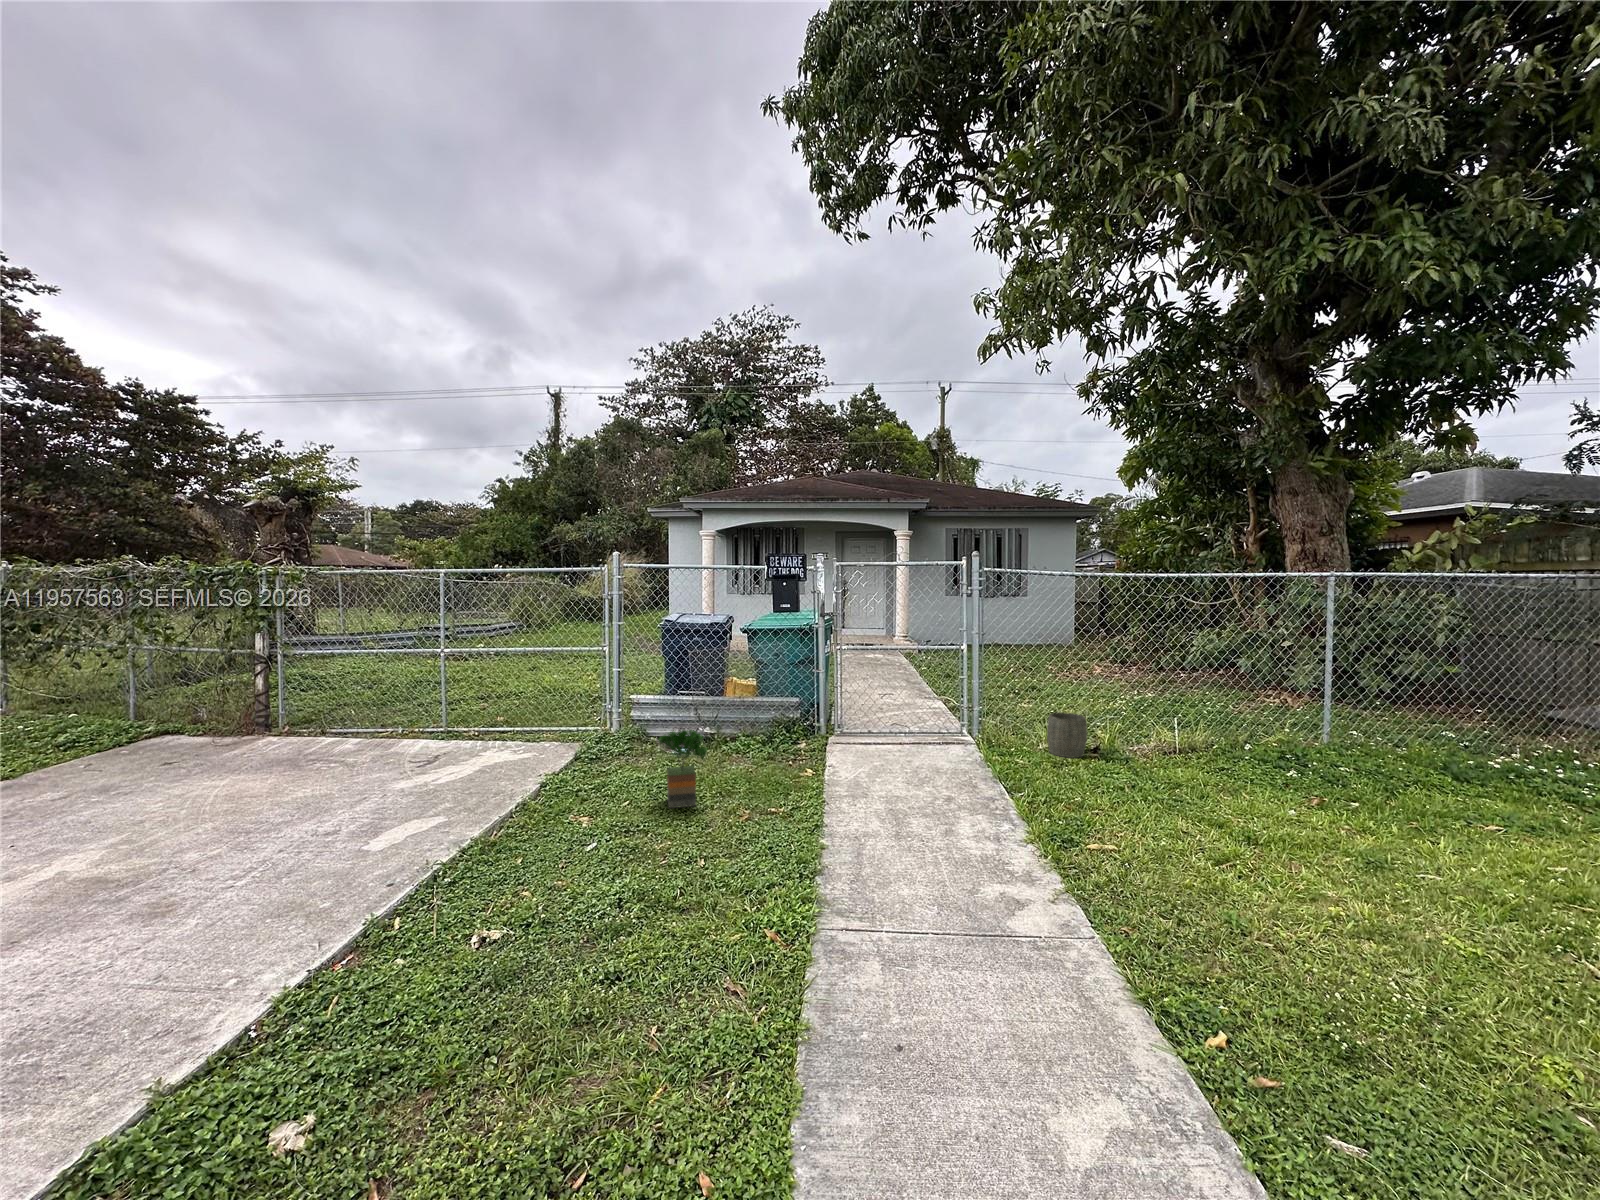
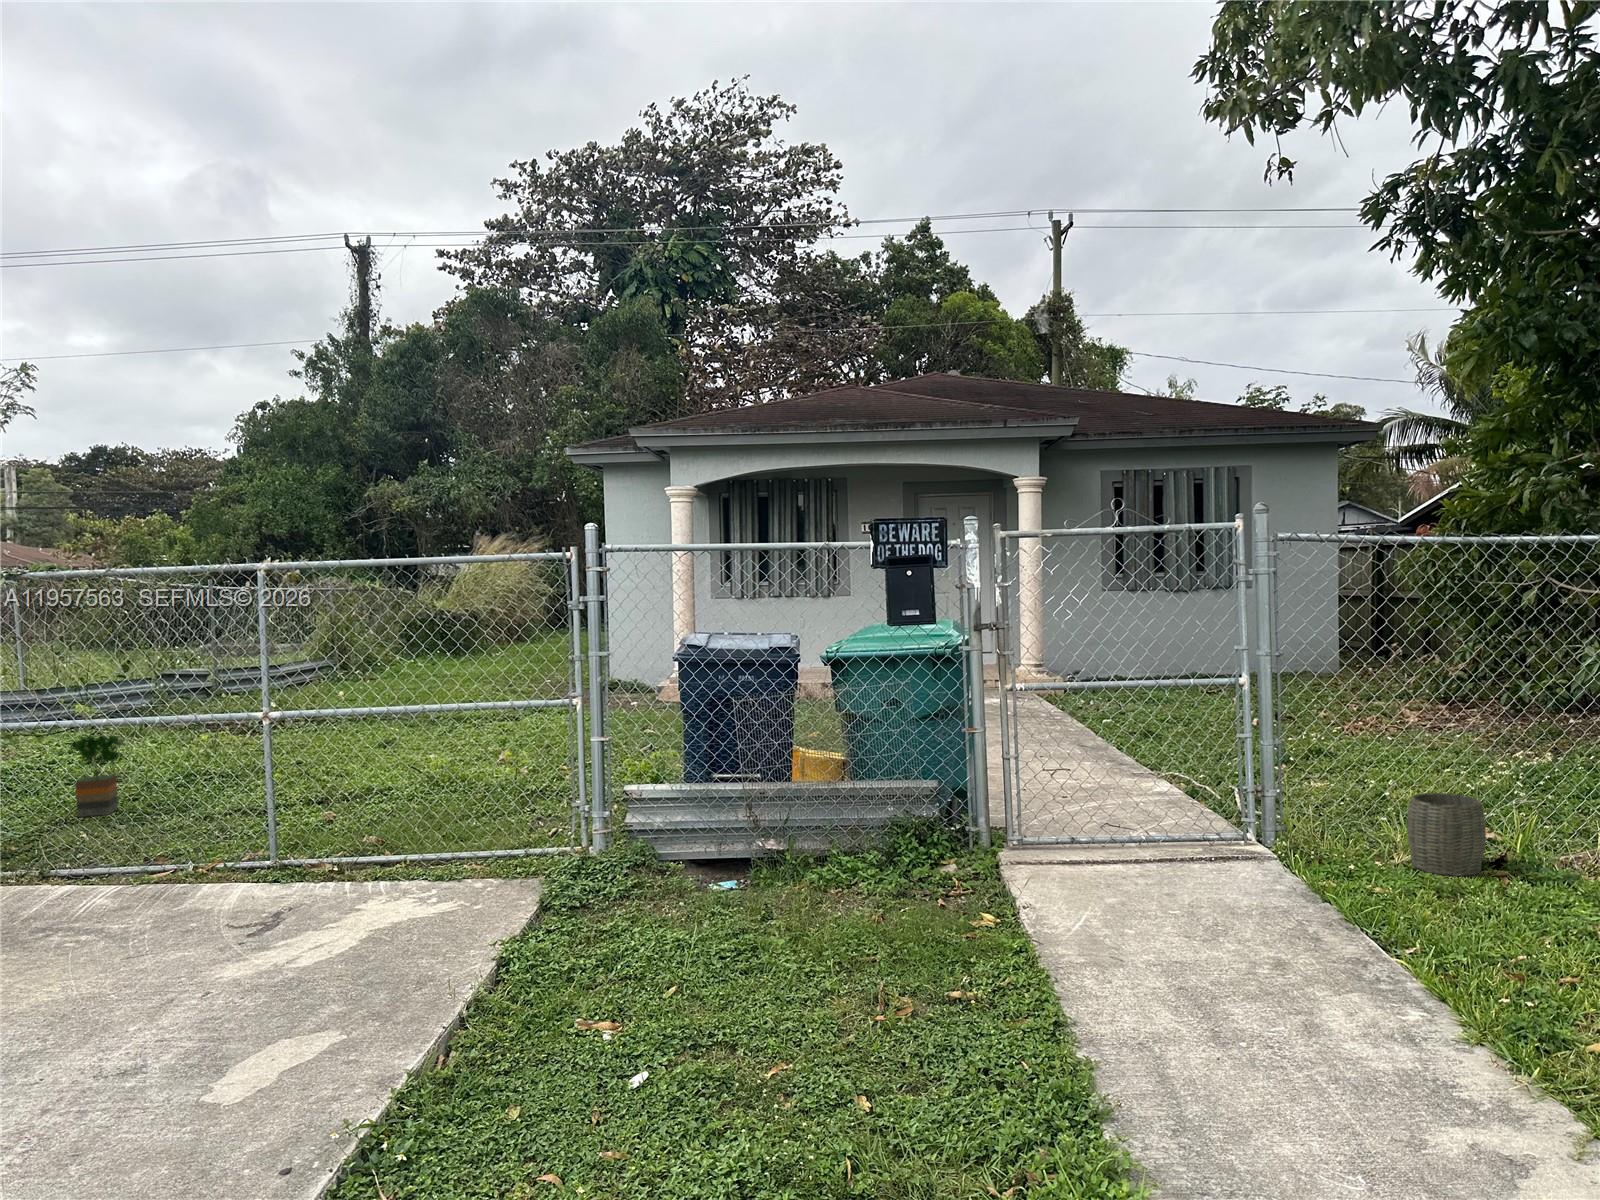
potted tree: present [659,730,707,808] -> present [70,735,125,817]

